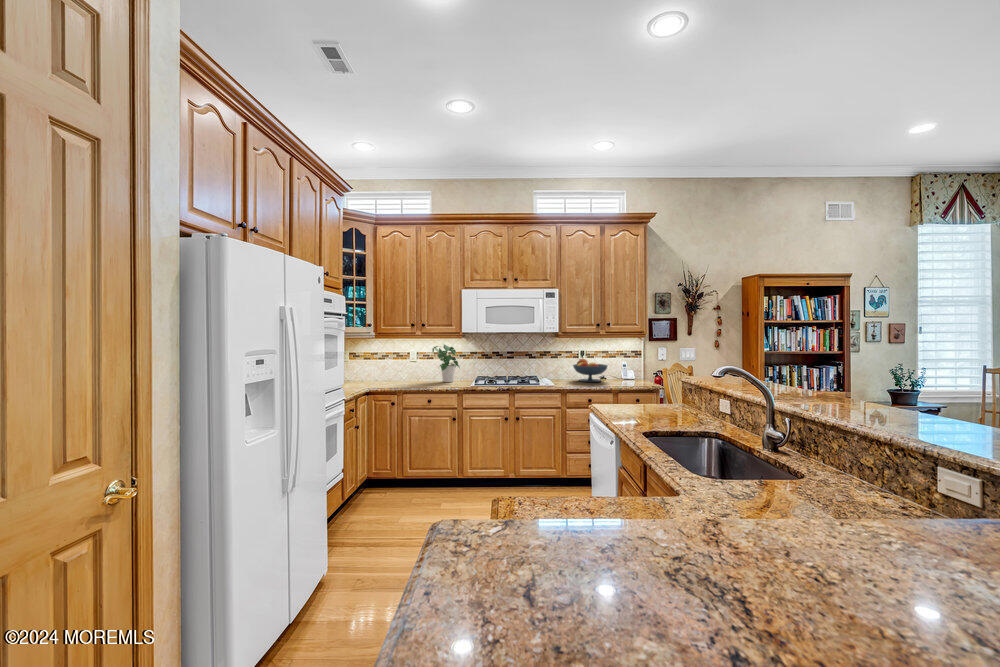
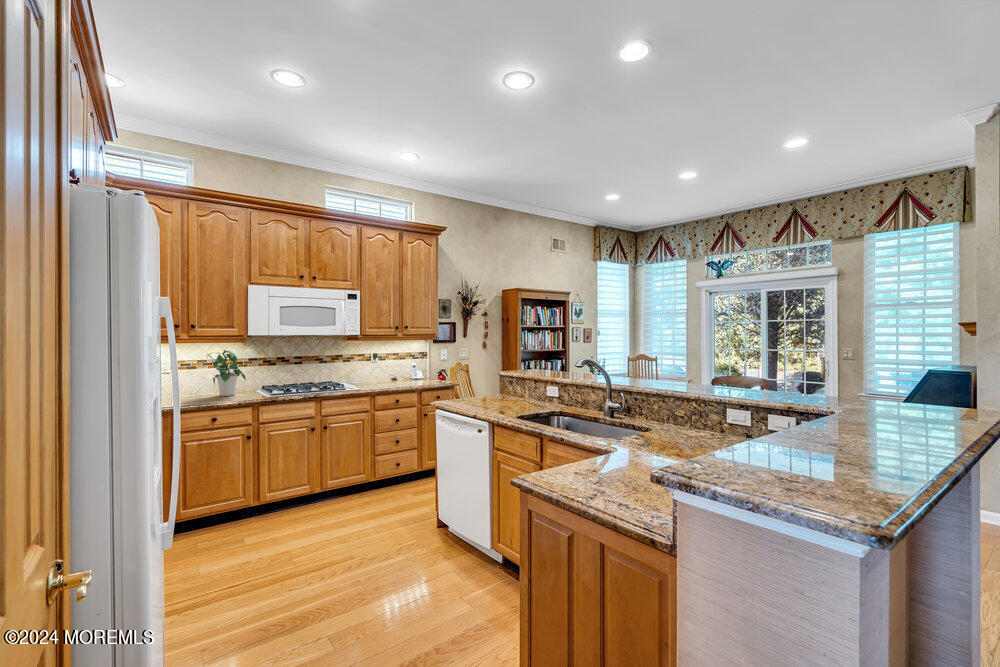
fruit bowl: present [573,359,608,382] -> none [371,362,406,384]

